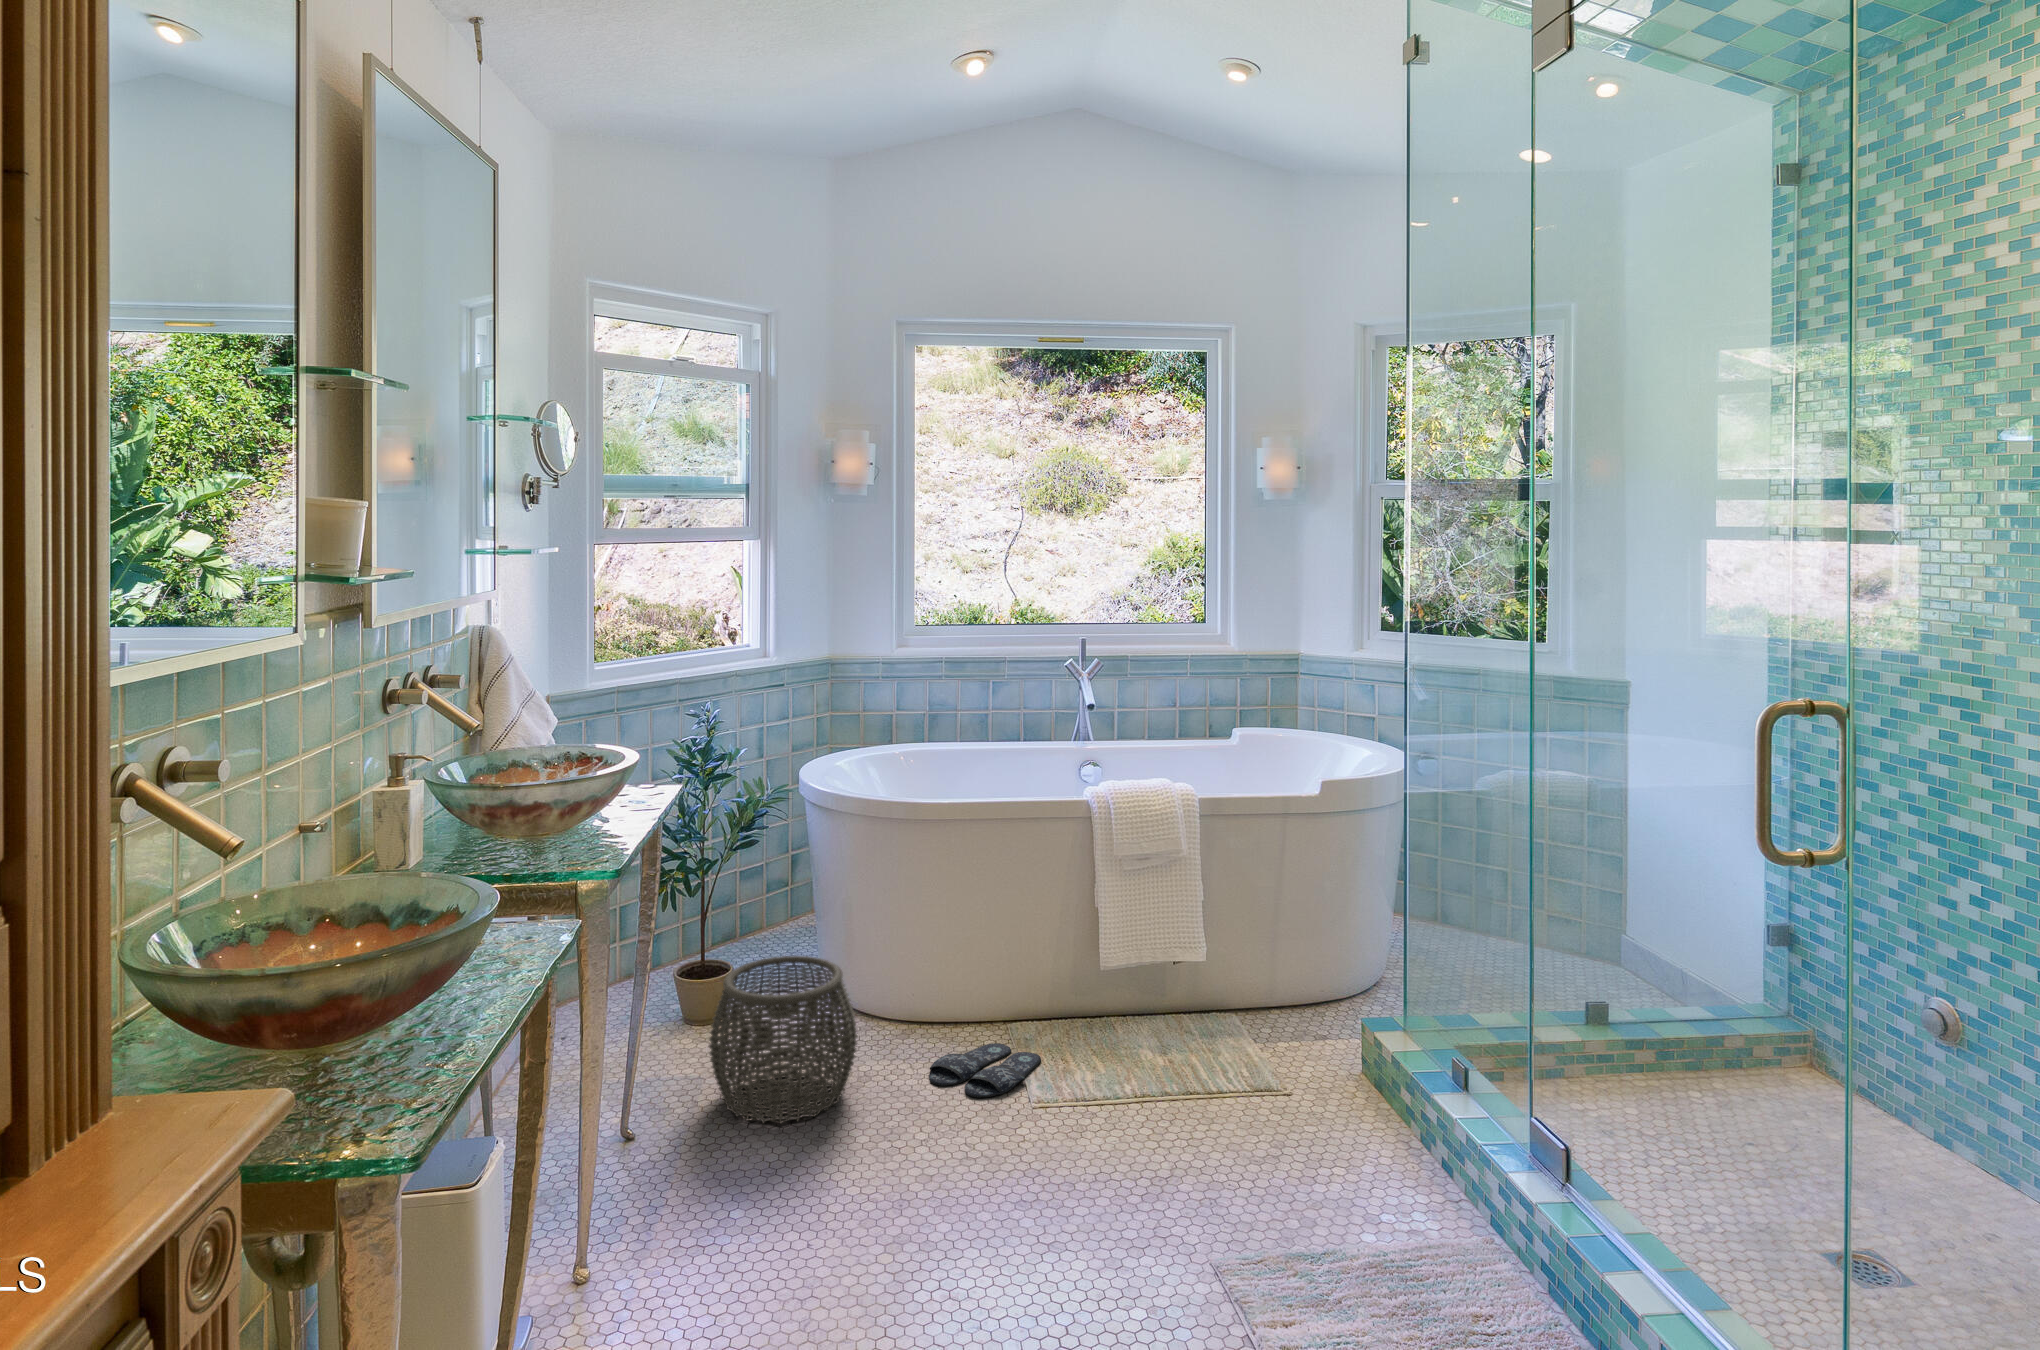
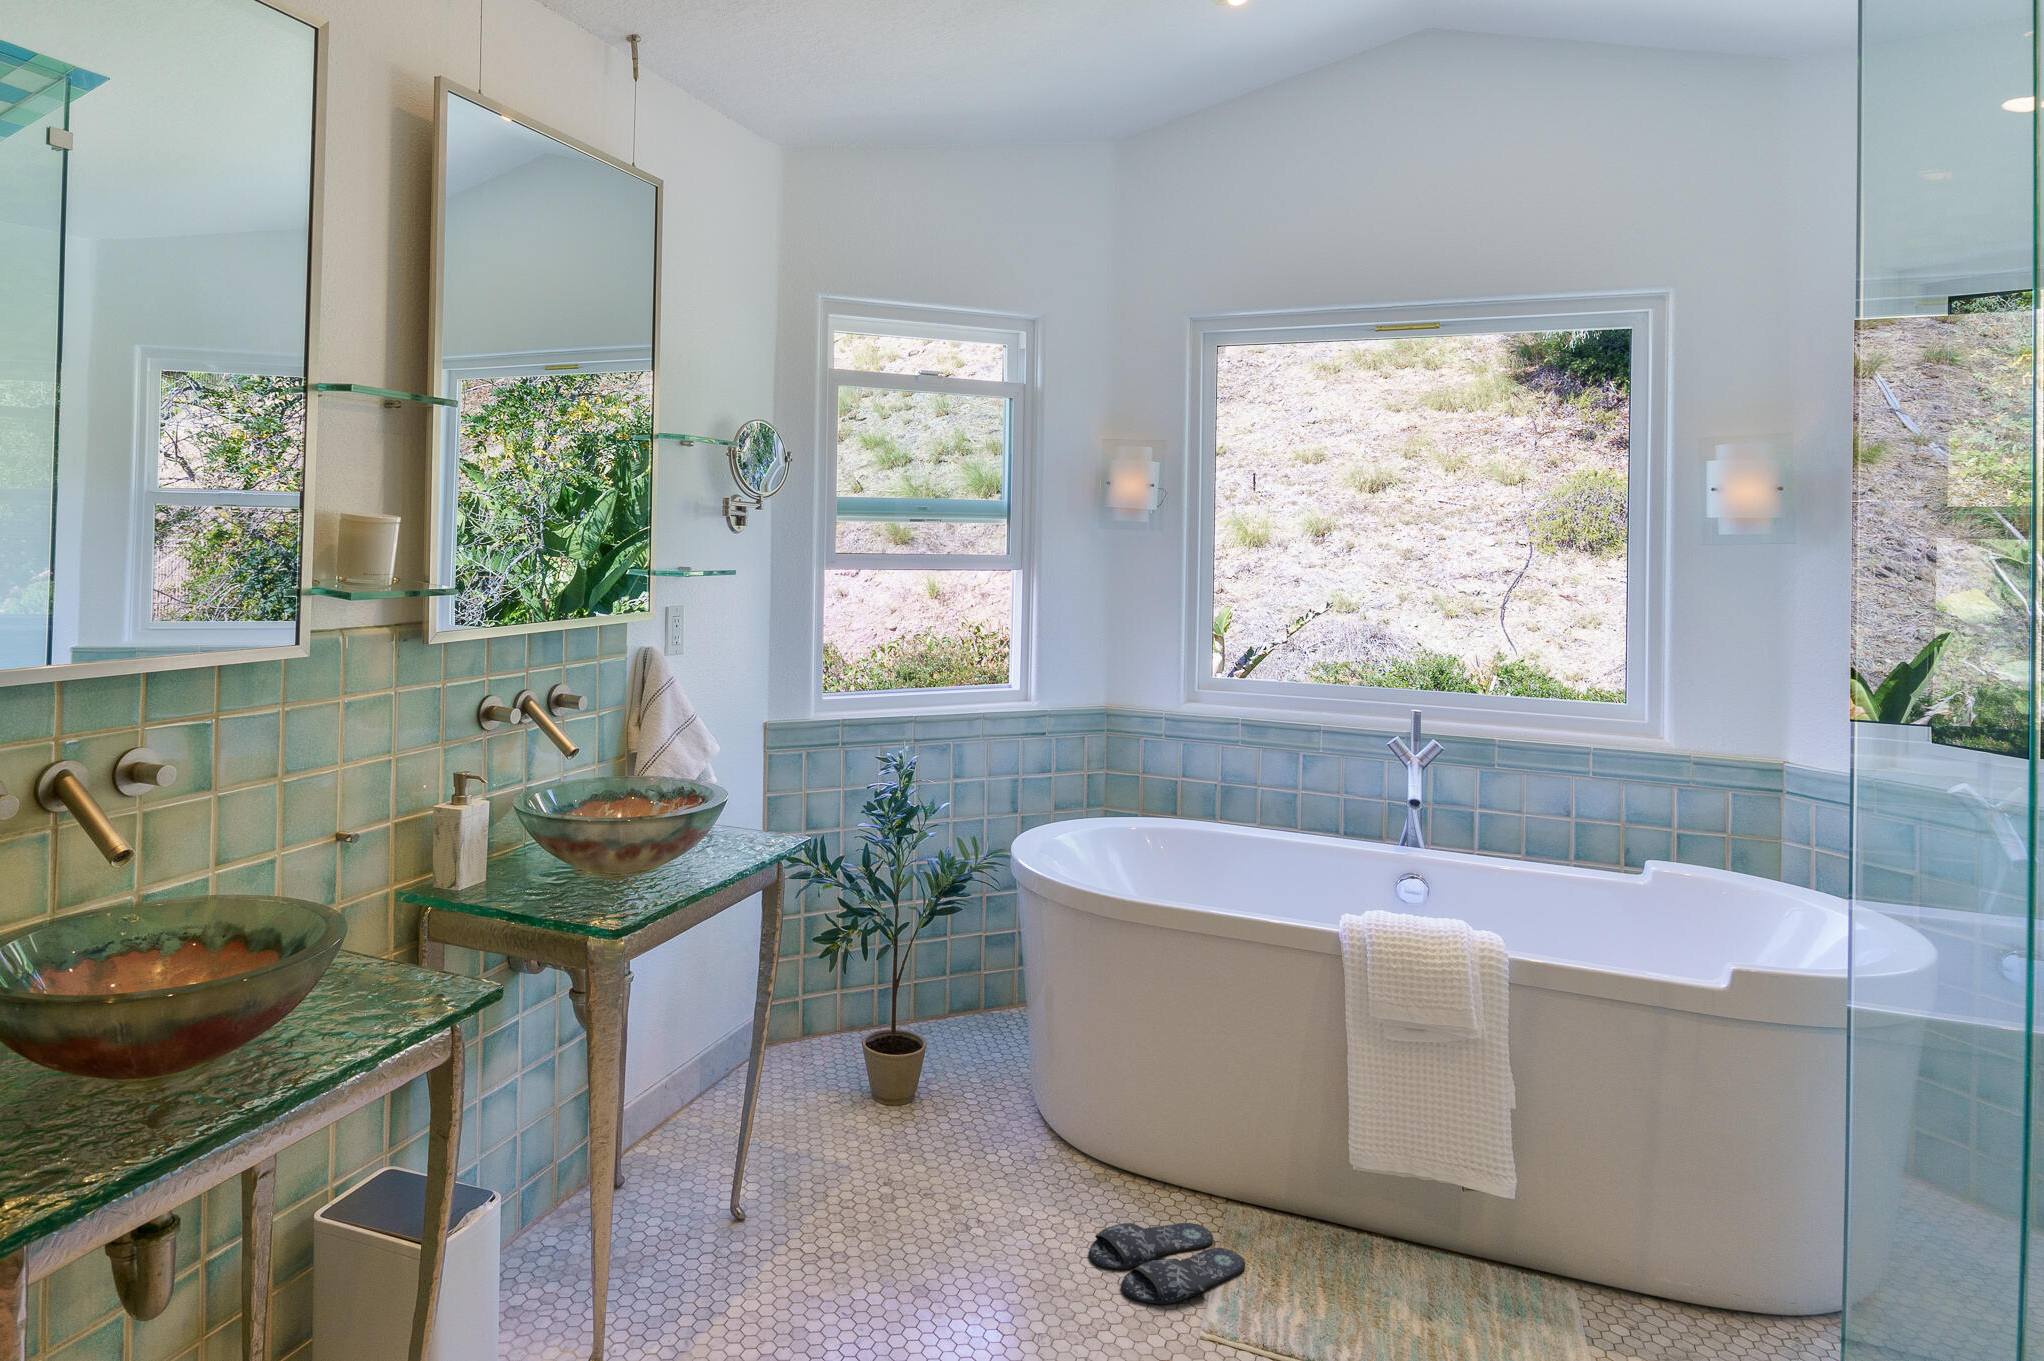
woven basket: present [709,956,857,1123] -> none [832,1051,1001,1260]

